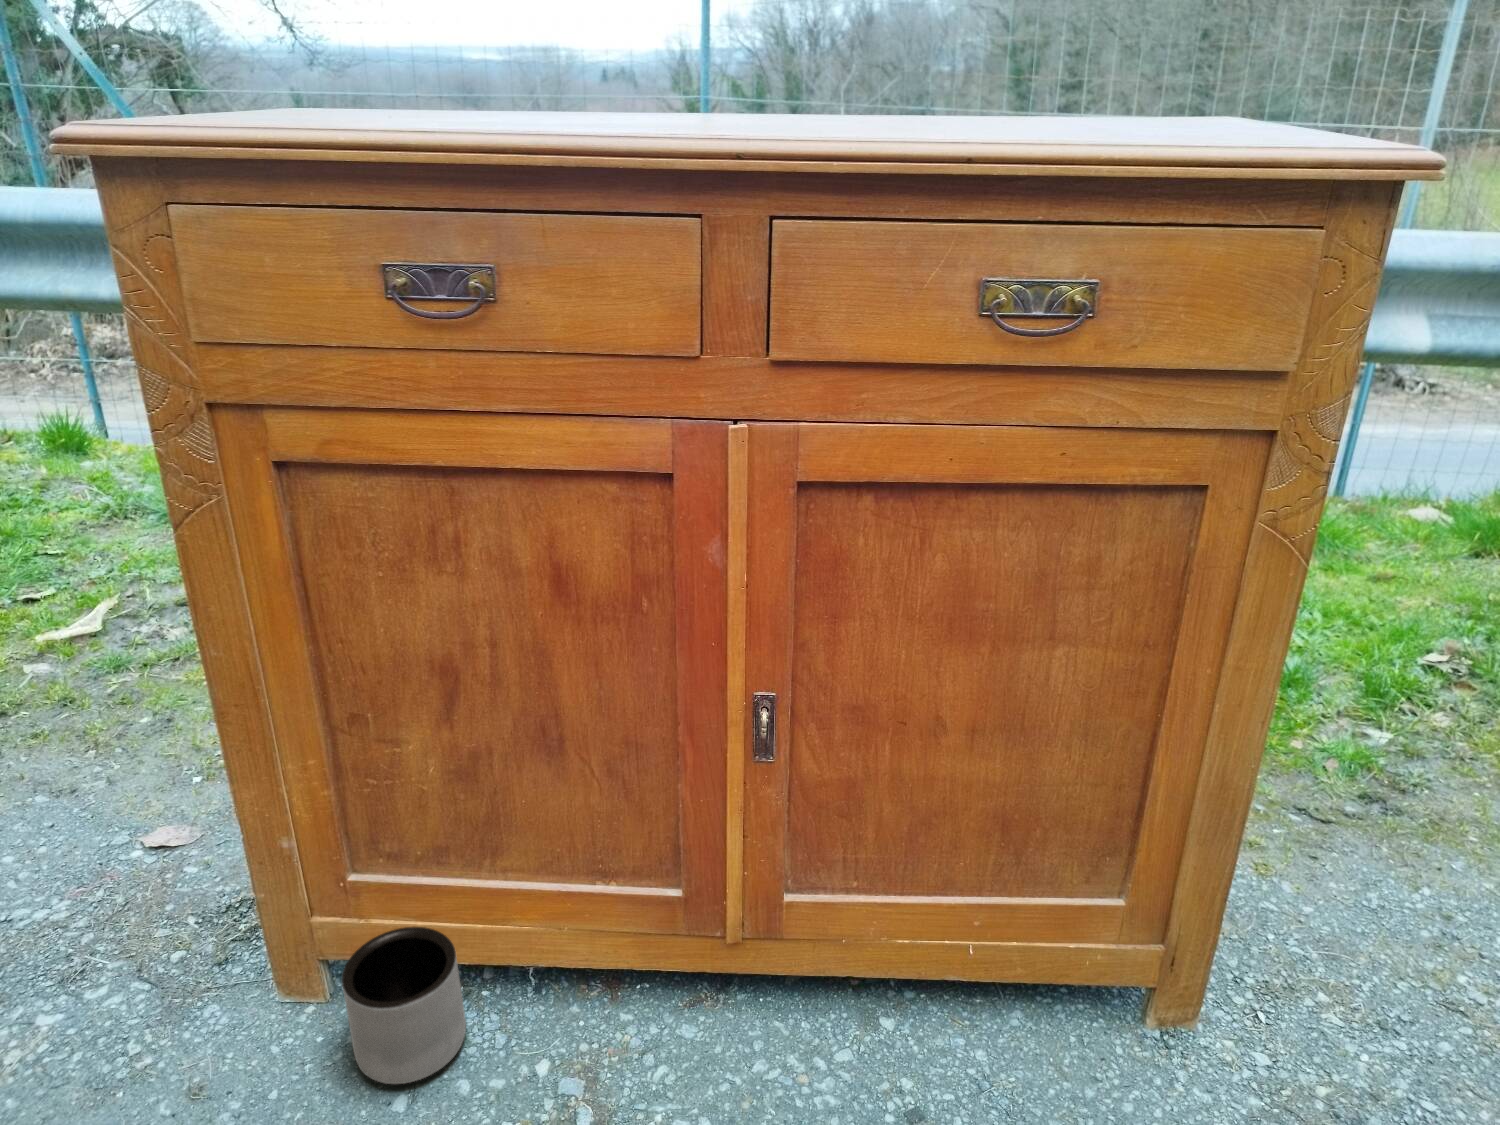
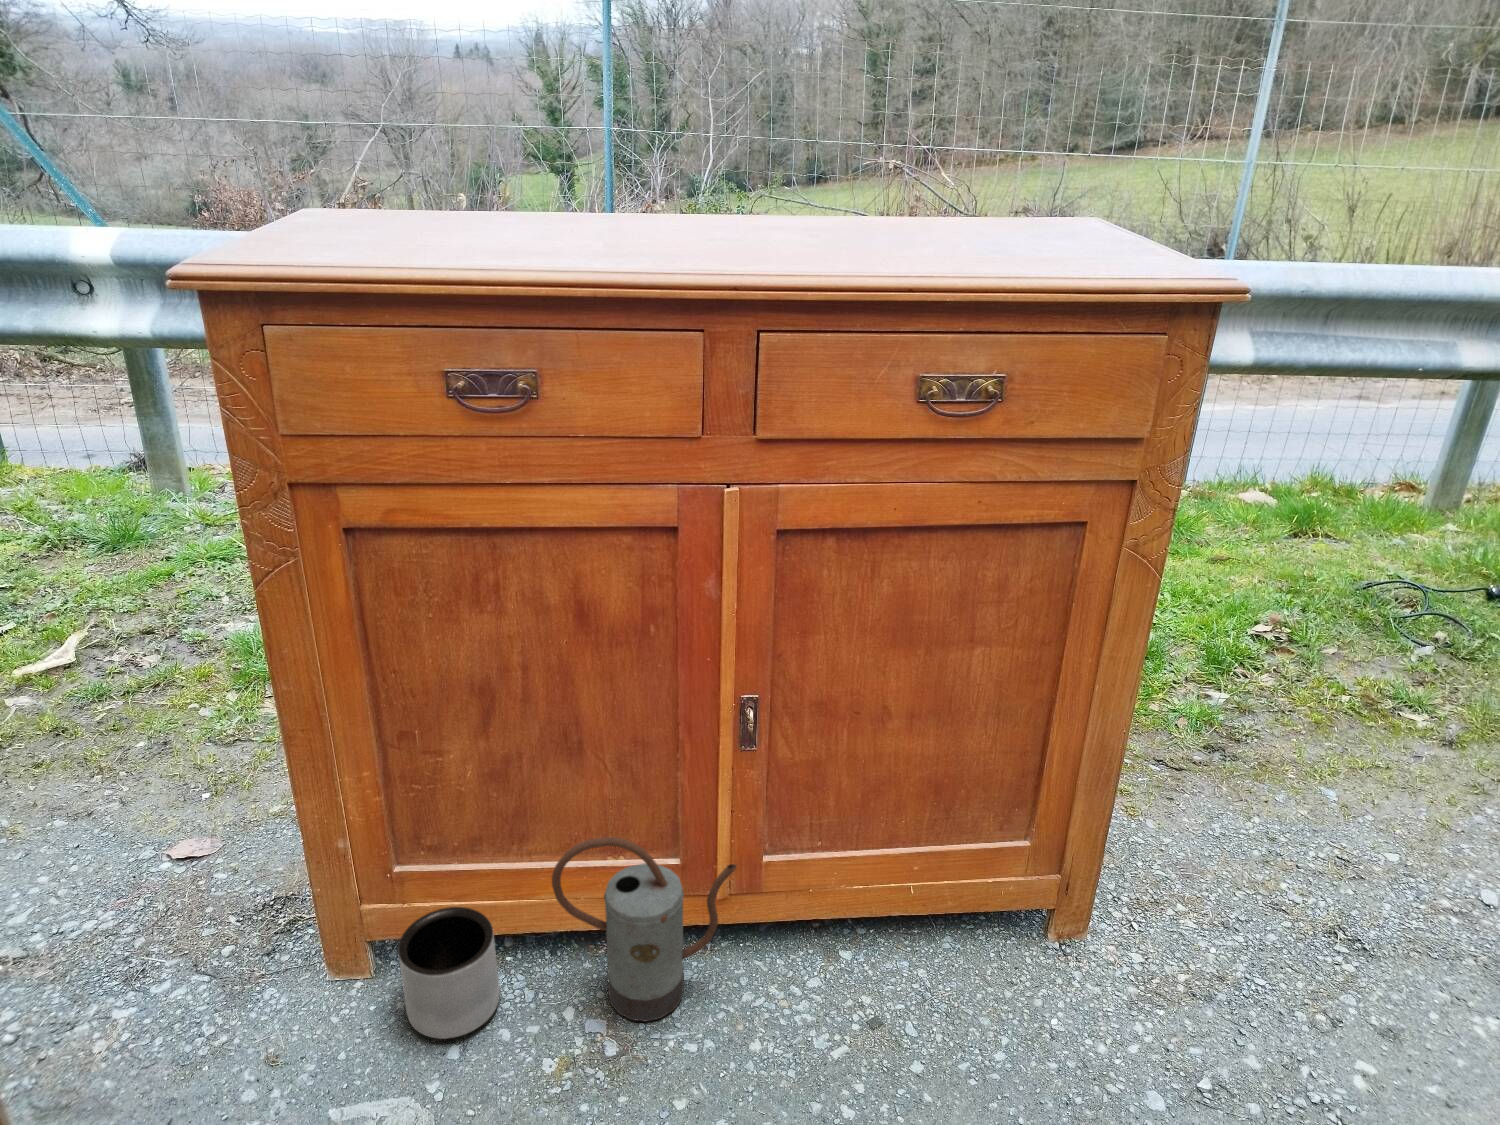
watering can: none [522,856,746,1085] -> present [552,837,737,1021]

